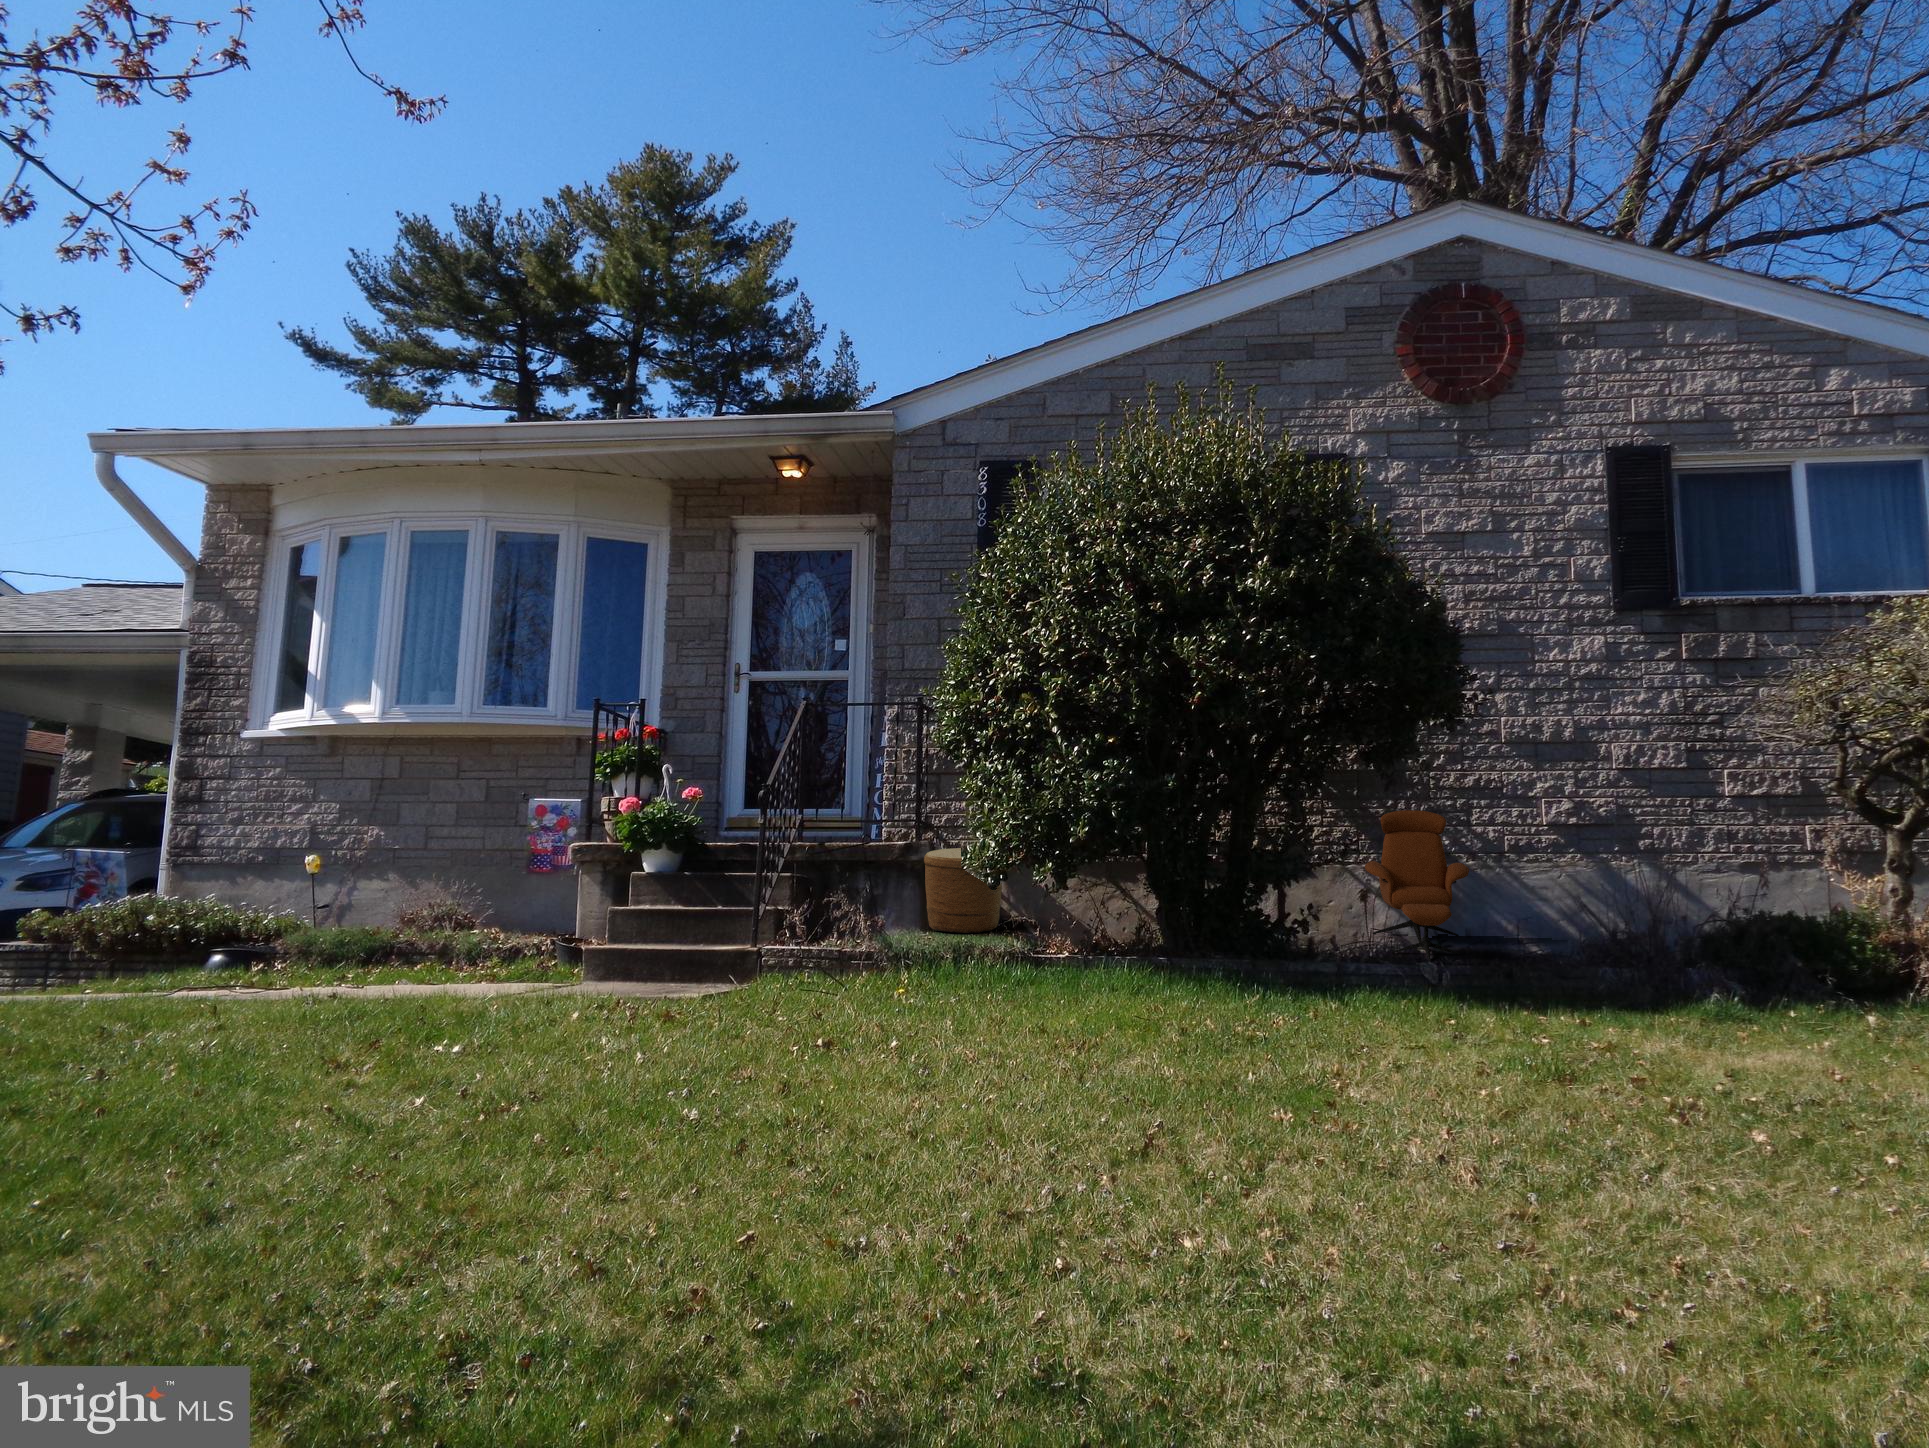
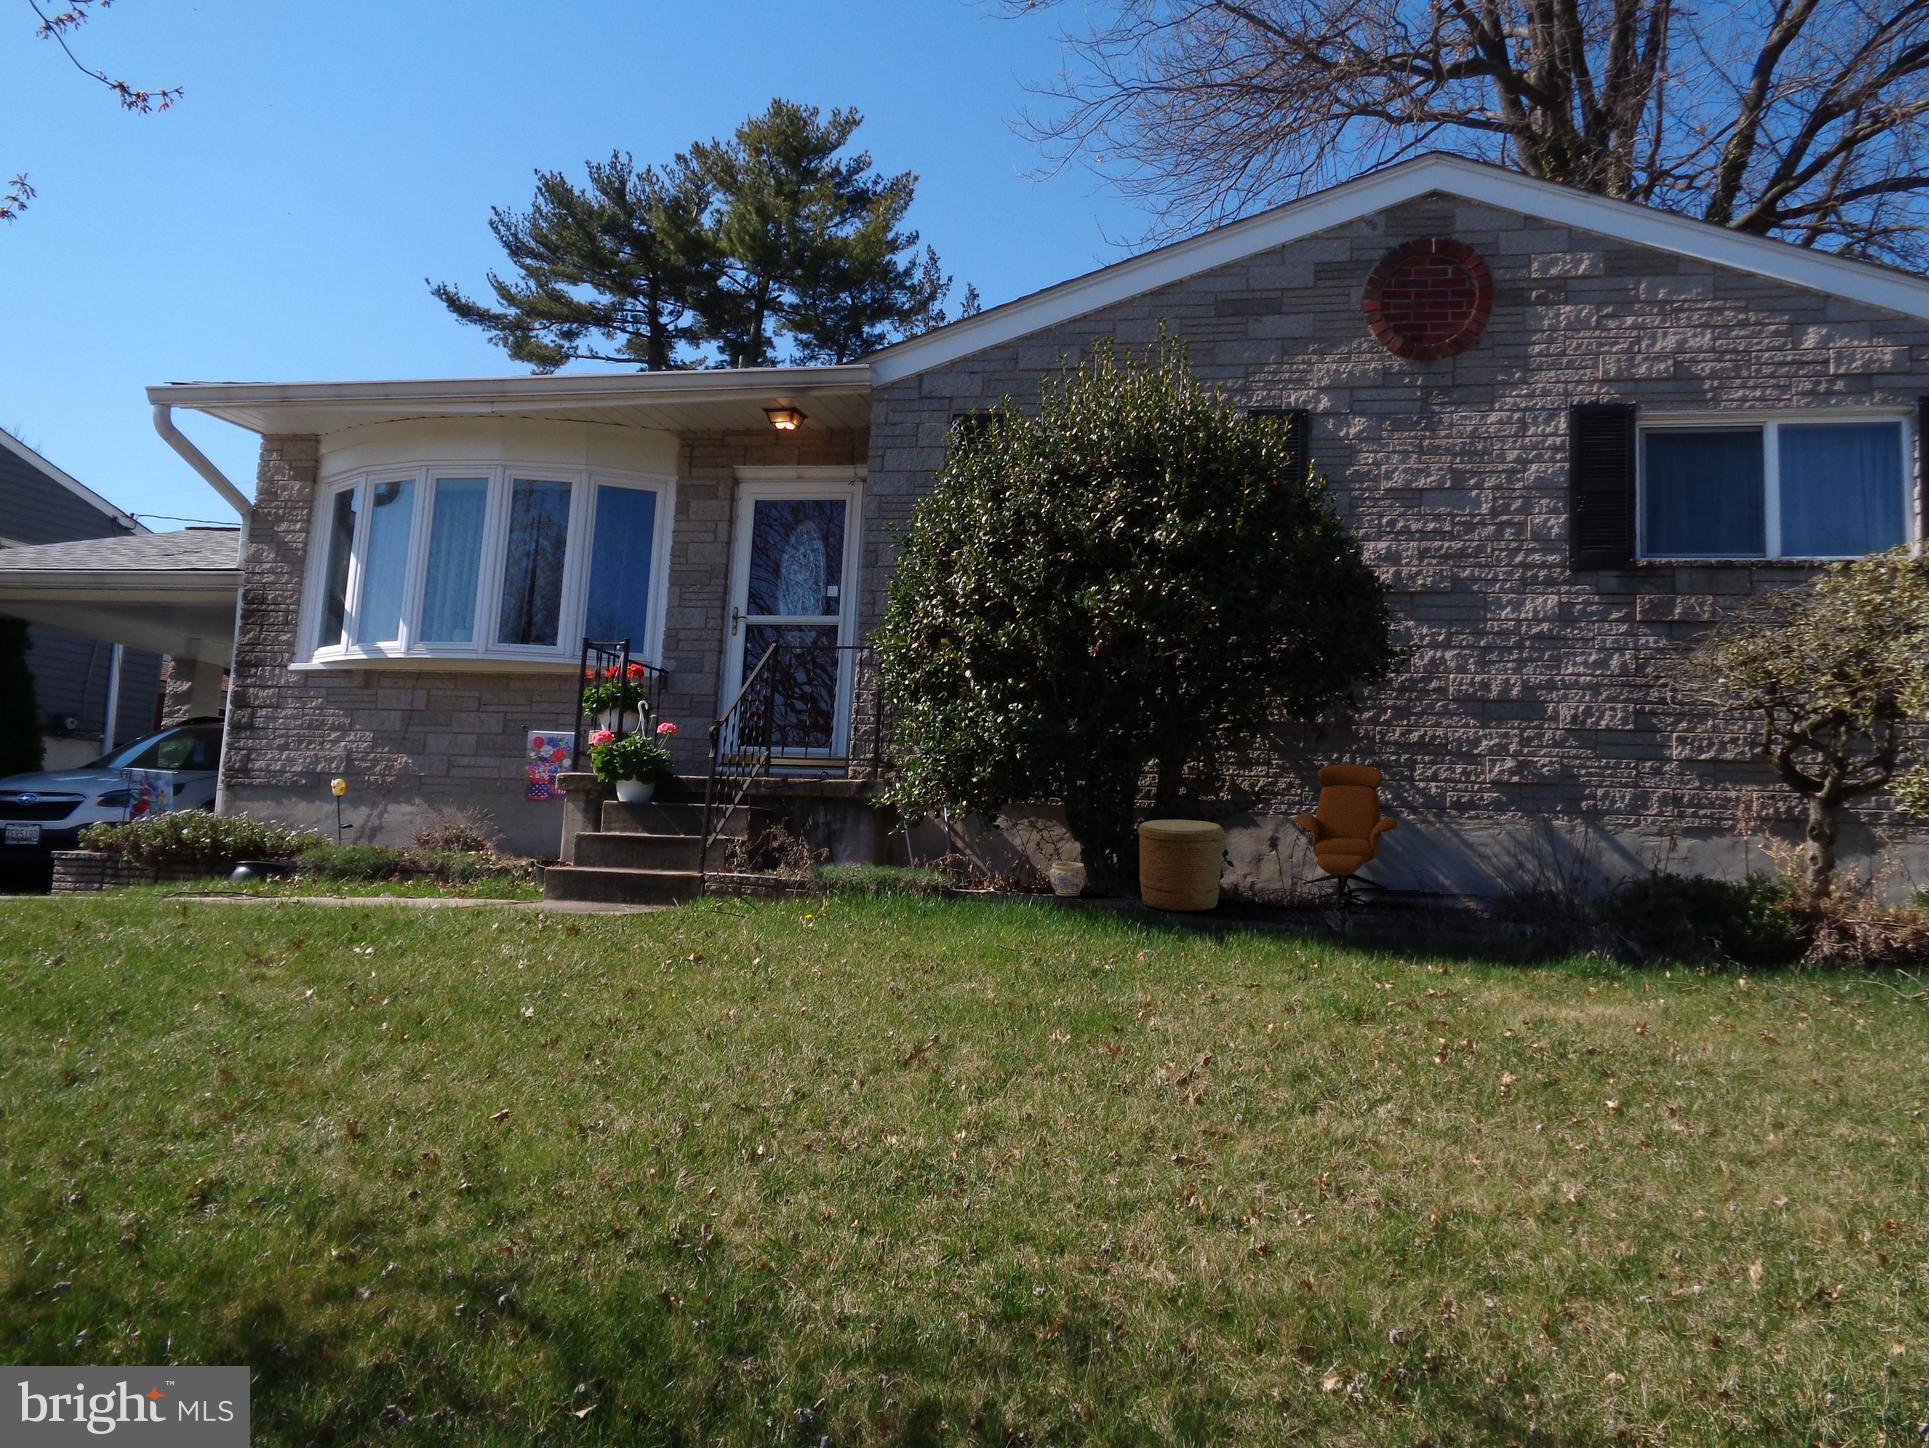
woven basket: present [924,848,1002,933] -> present [1138,820,1224,912]
planter: none [1131,921,1169,958] -> present [1050,862,1086,897]

